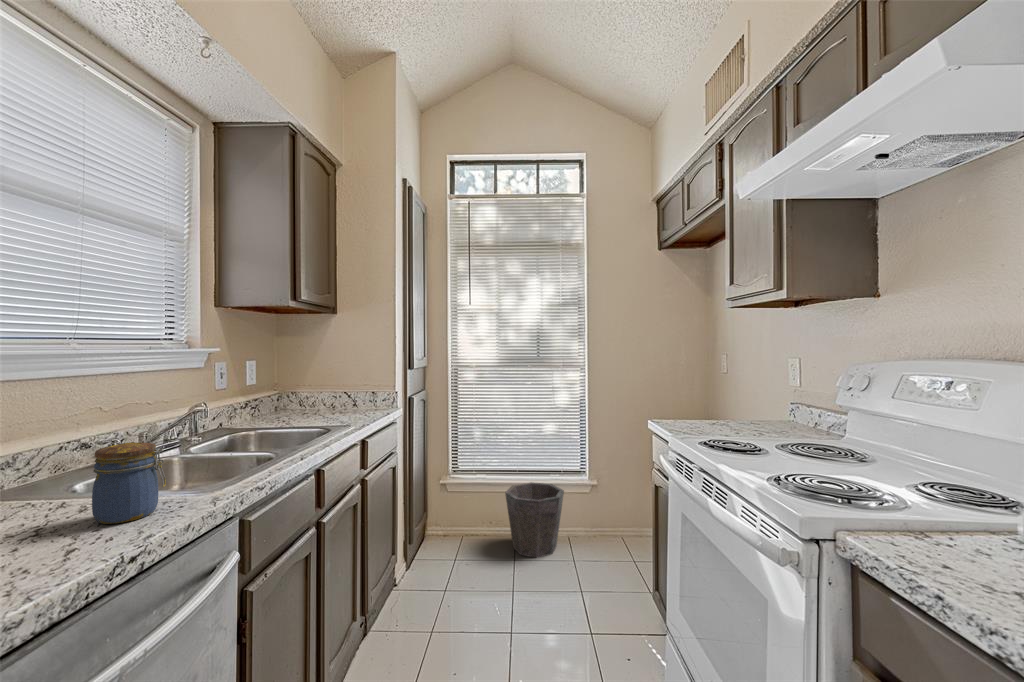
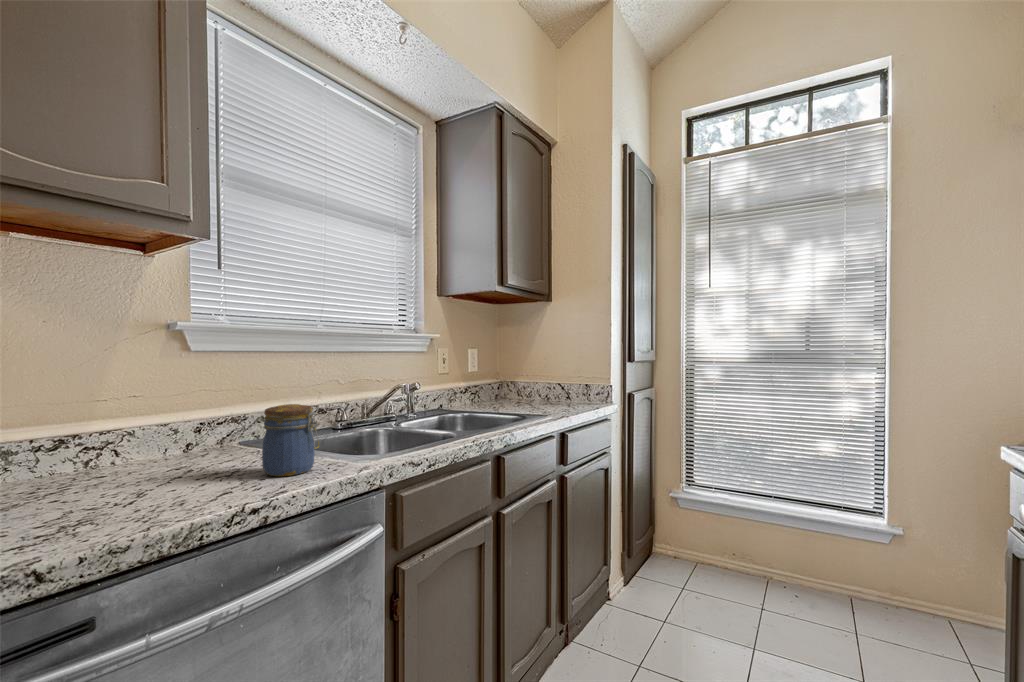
waste bin: present [505,482,564,557] -> none [755,515,848,620]

